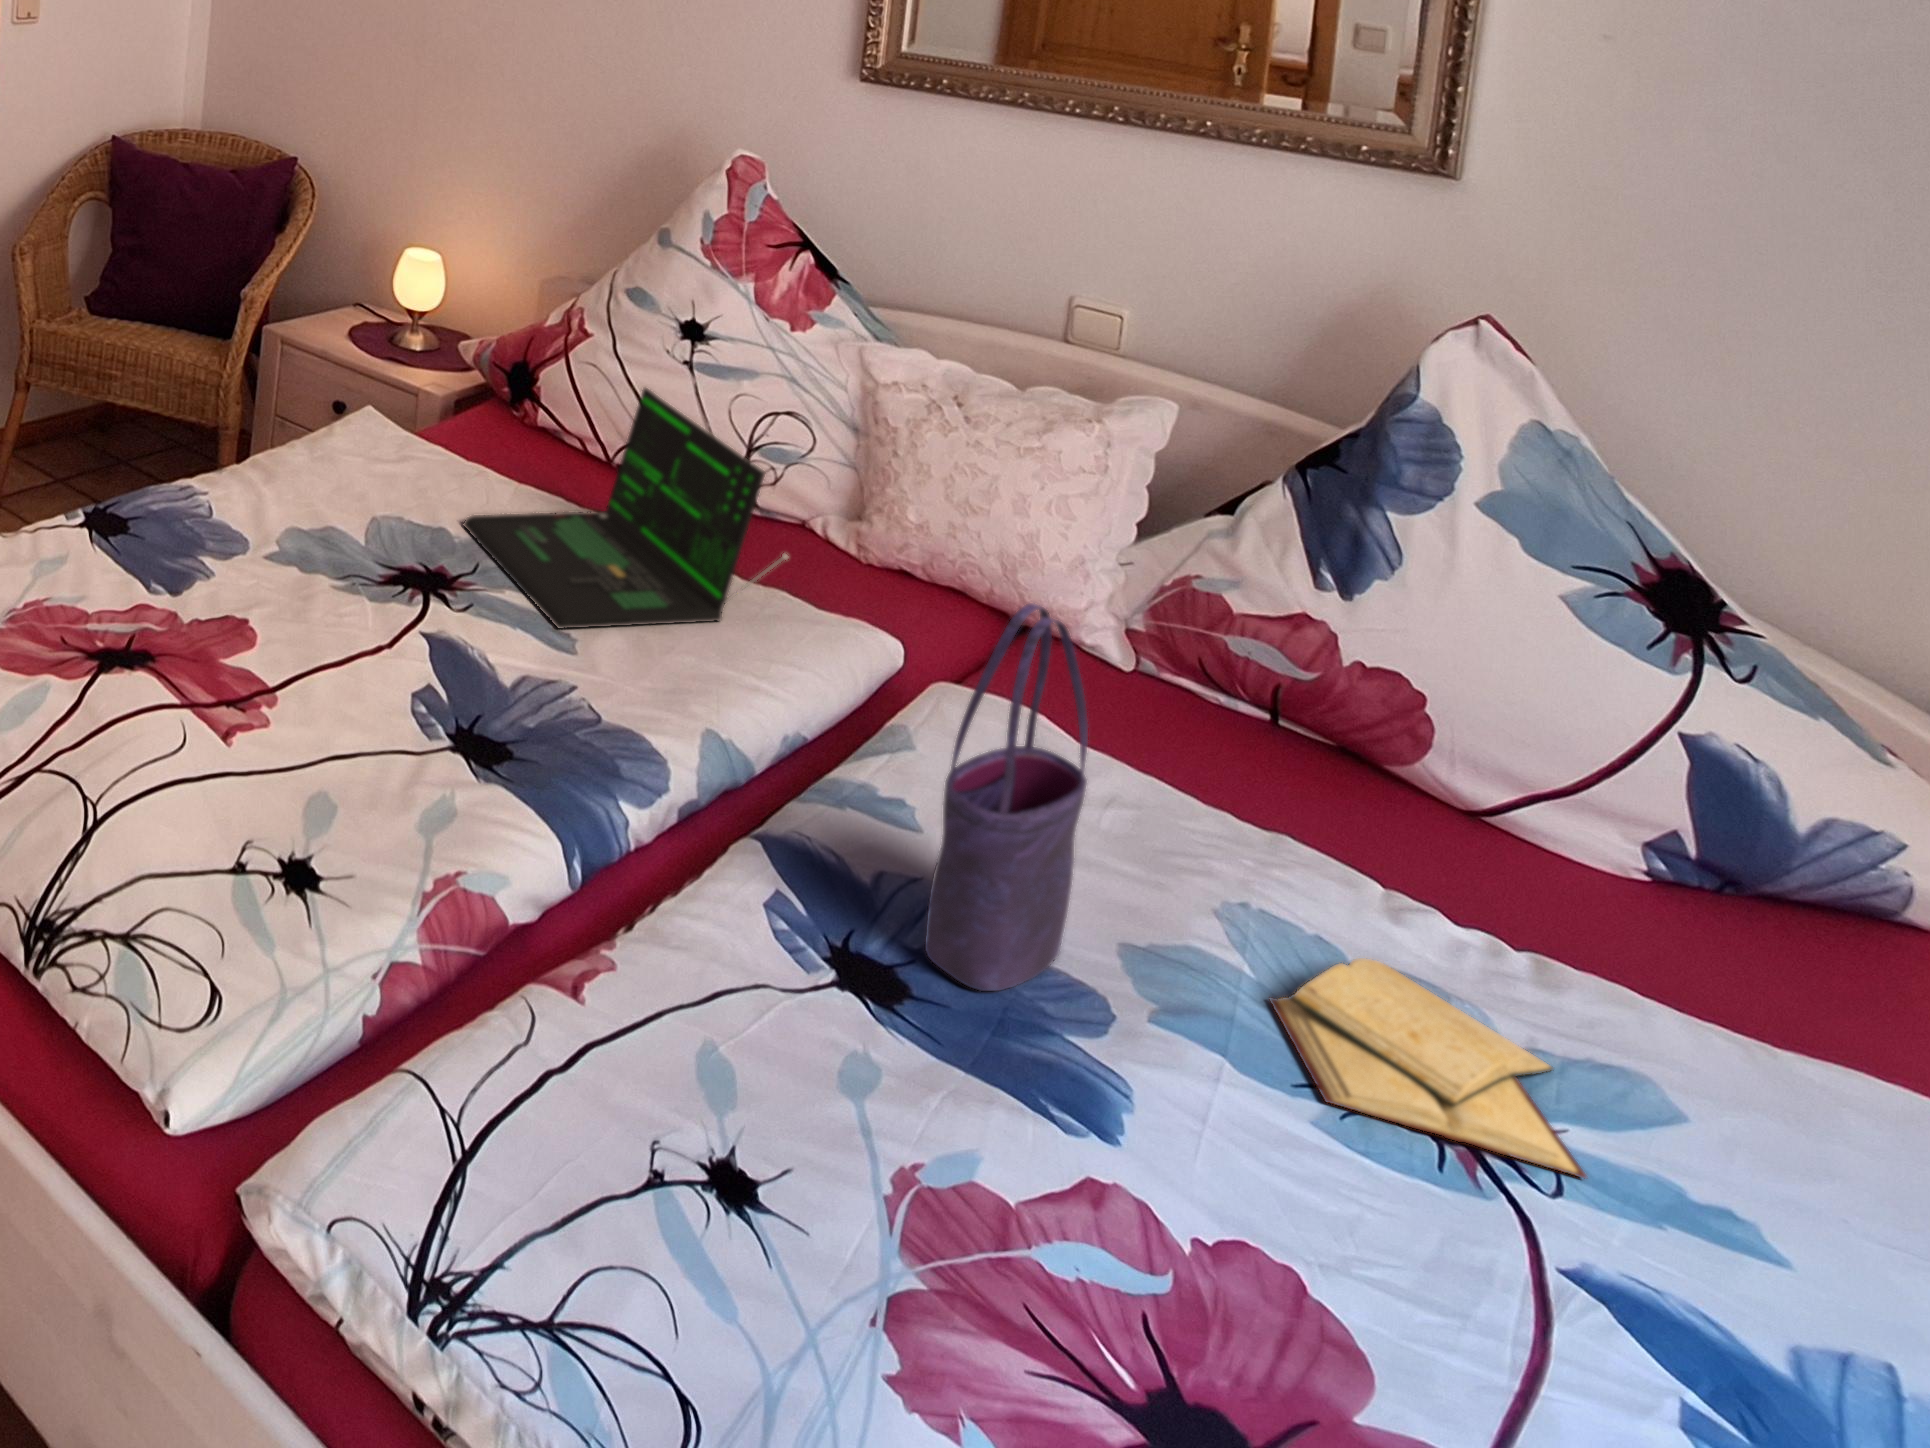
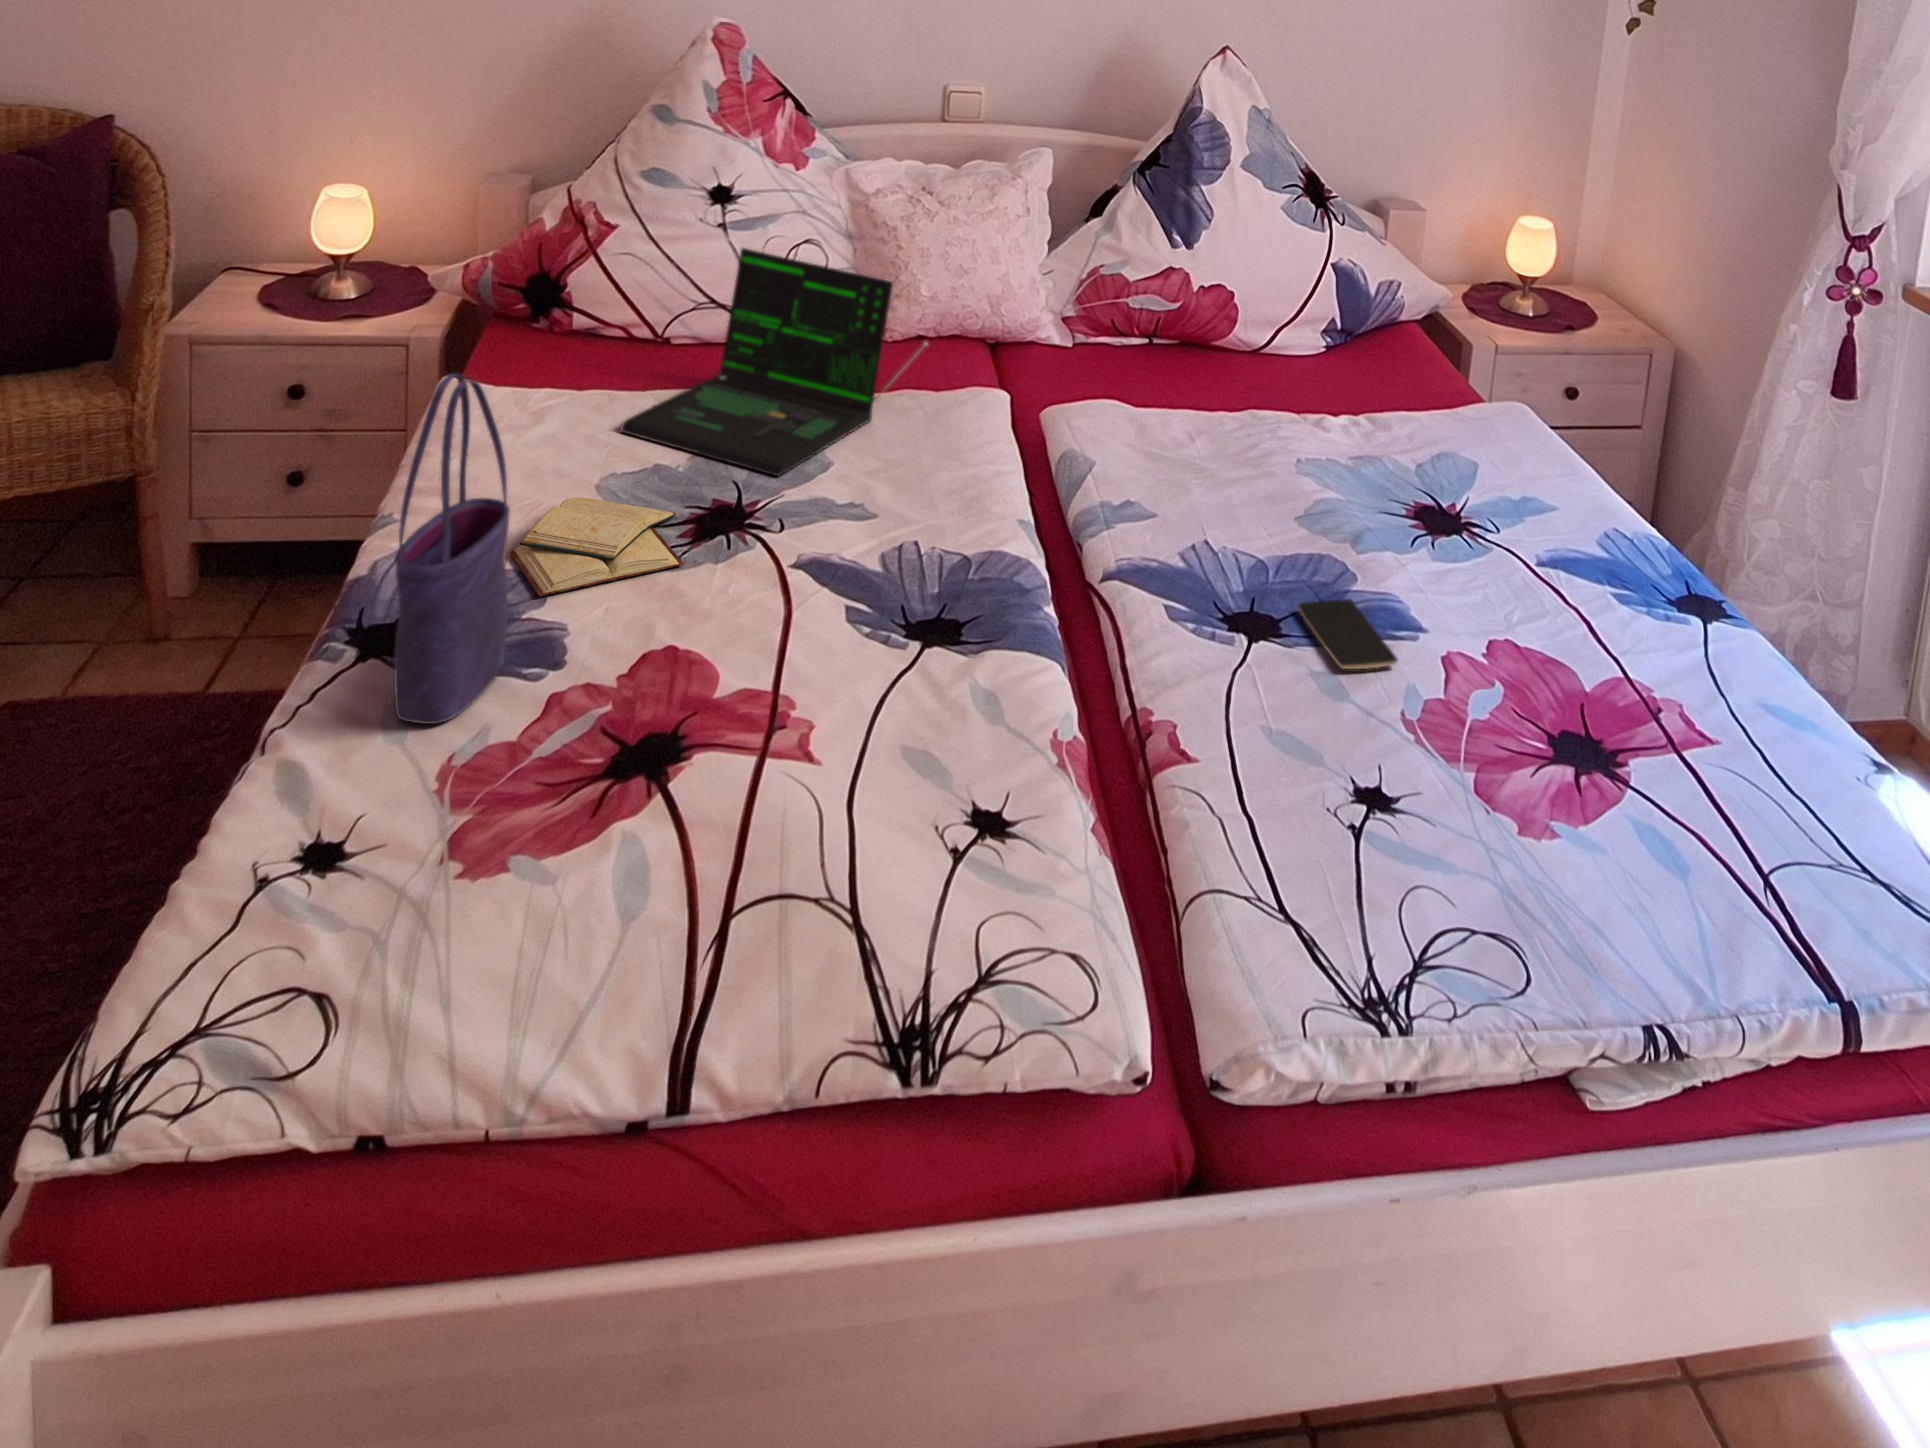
tote bag: present [925,604,1088,991] -> present [394,374,510,724]
diary: present [1270,958,1586,1179] -> present [510,497,684,597]
smartphone: none [1041,1129,1174,1322] -> present [1298,599,1398,669]

